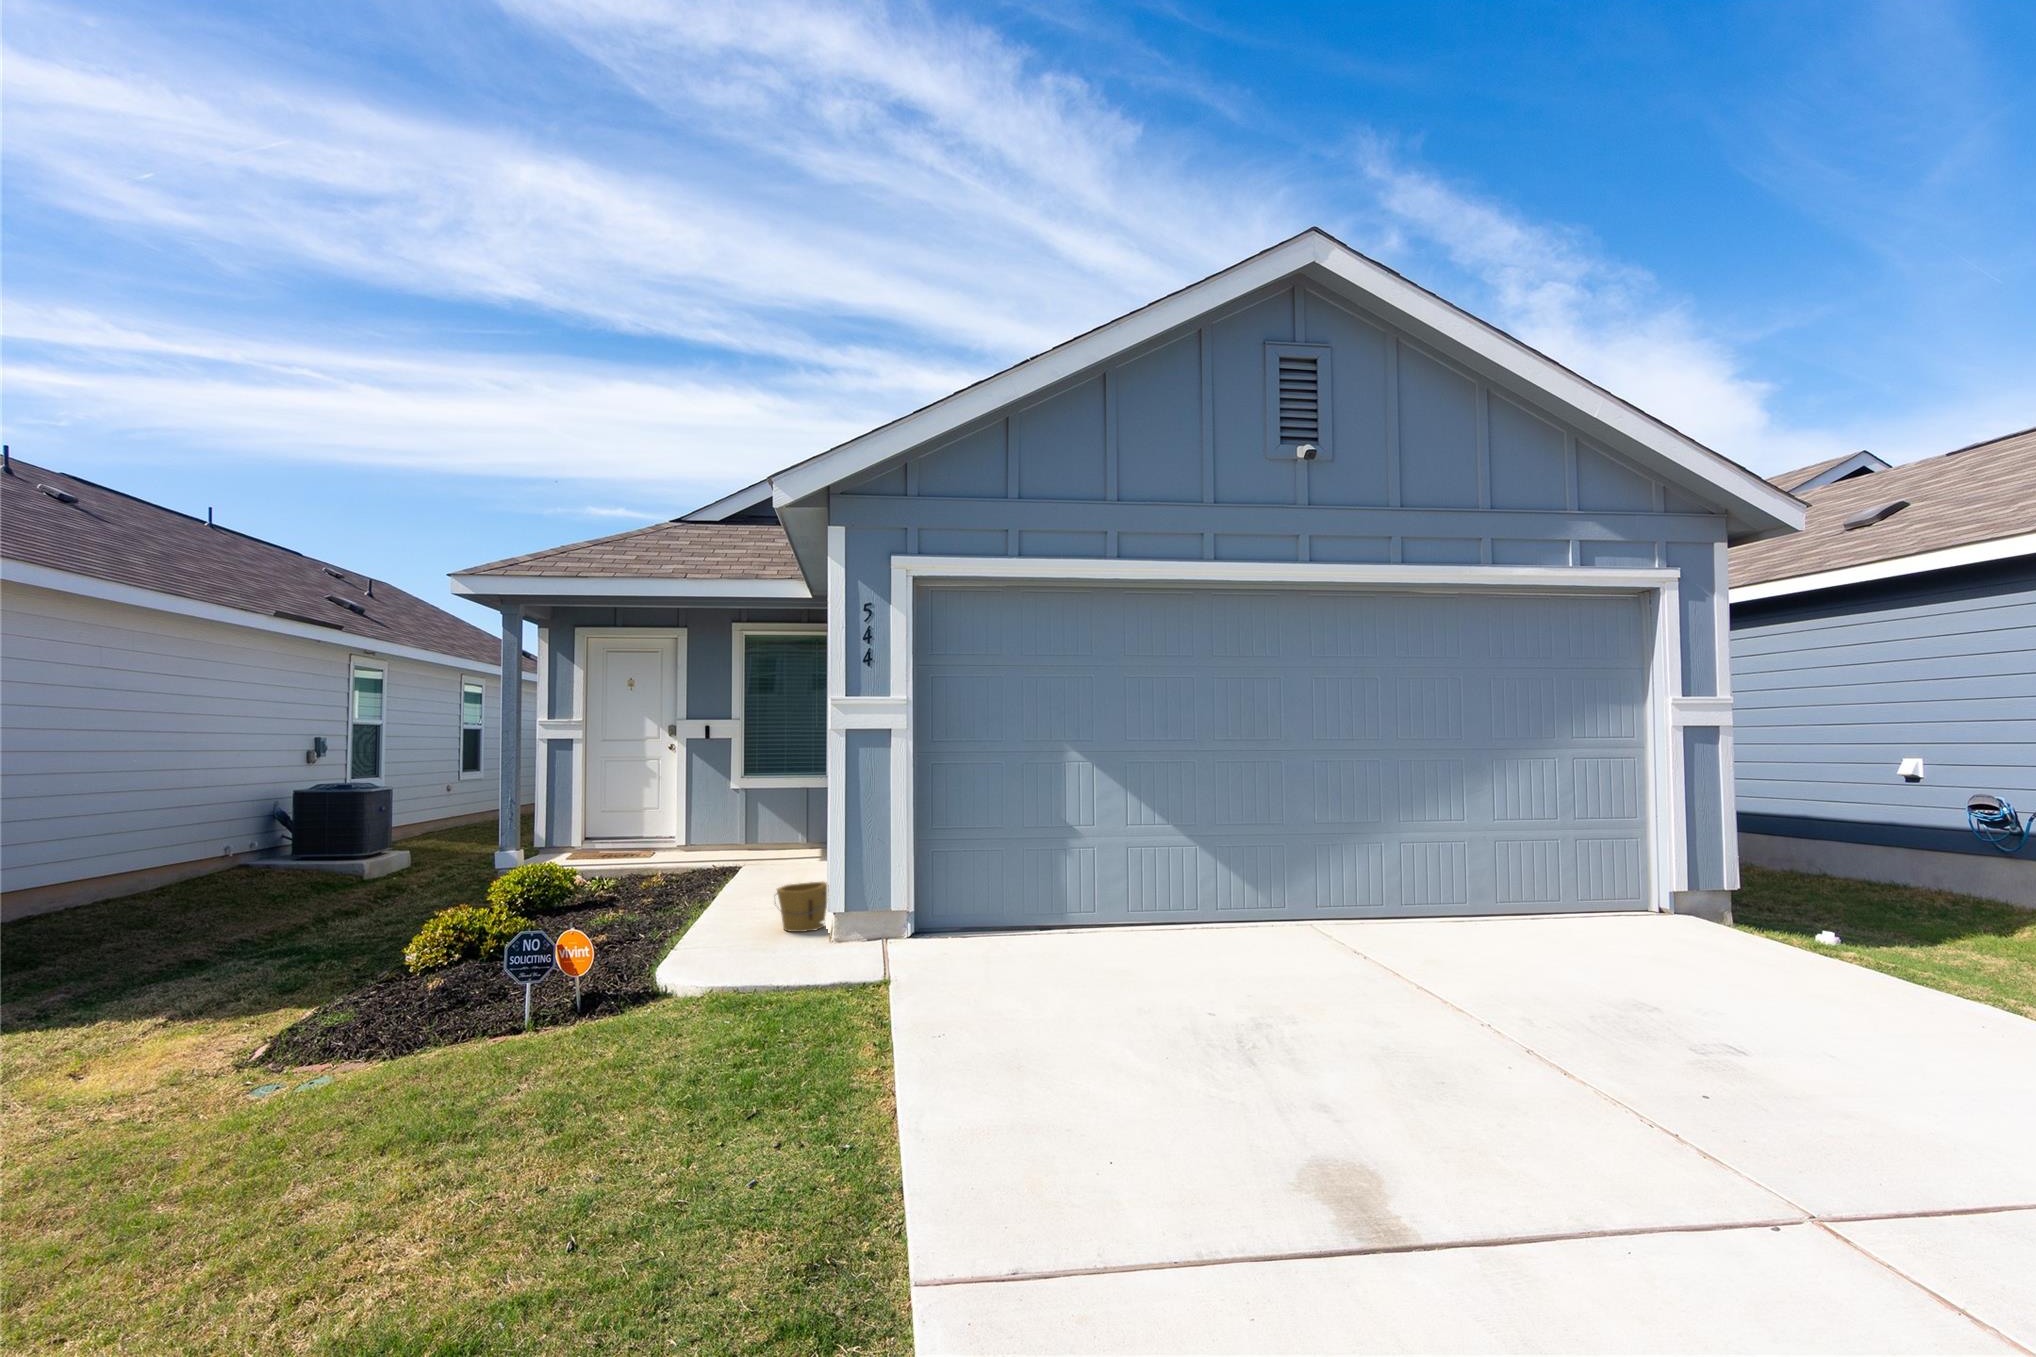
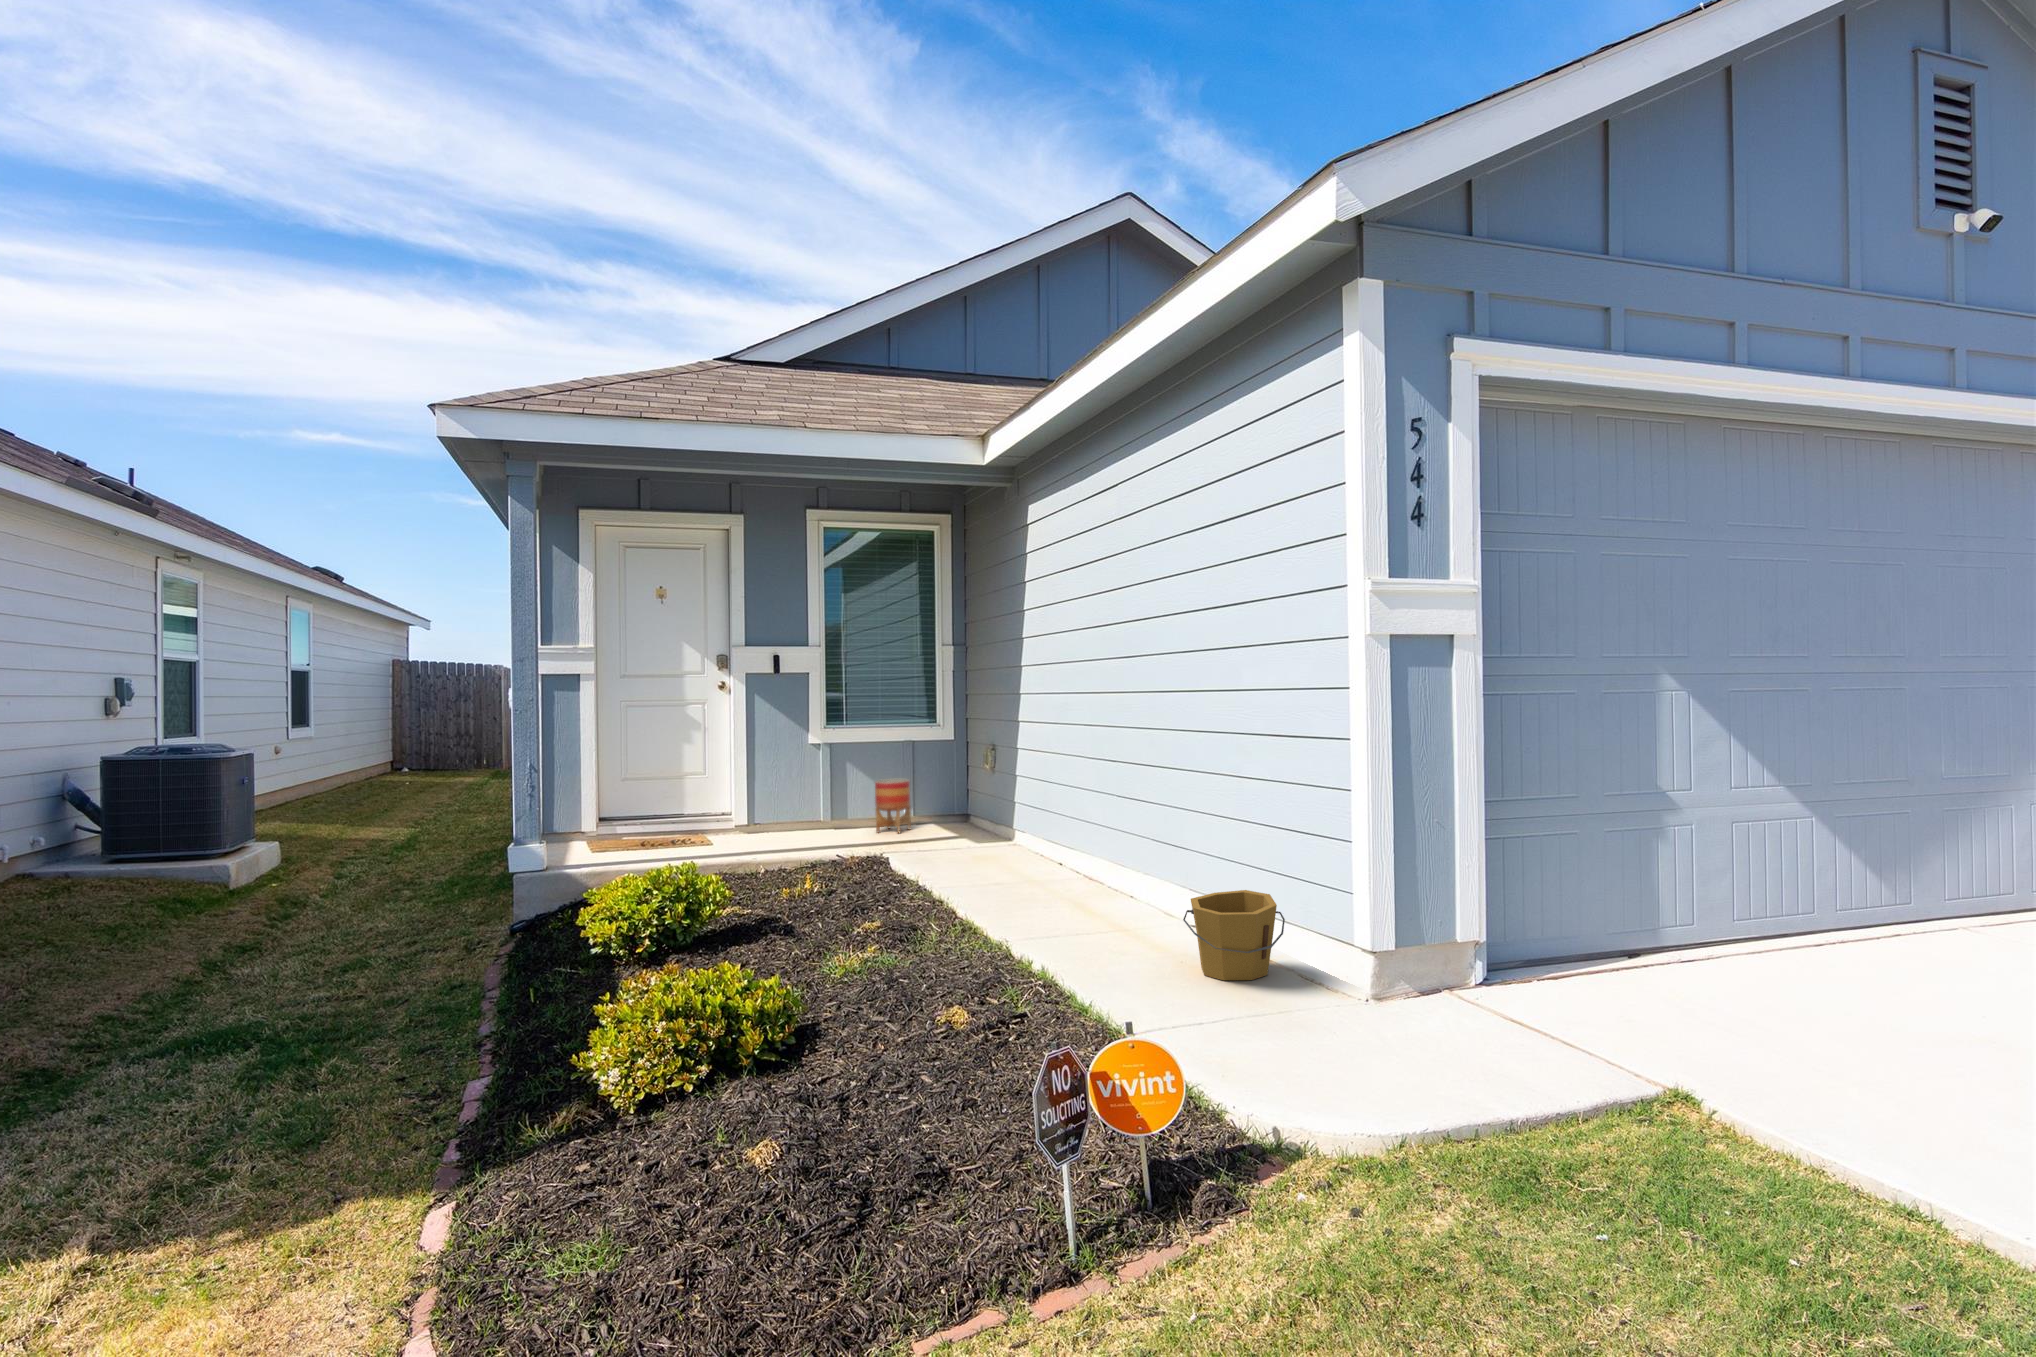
planter: none [776,817,804,858] -> present [875,778,911,833]

